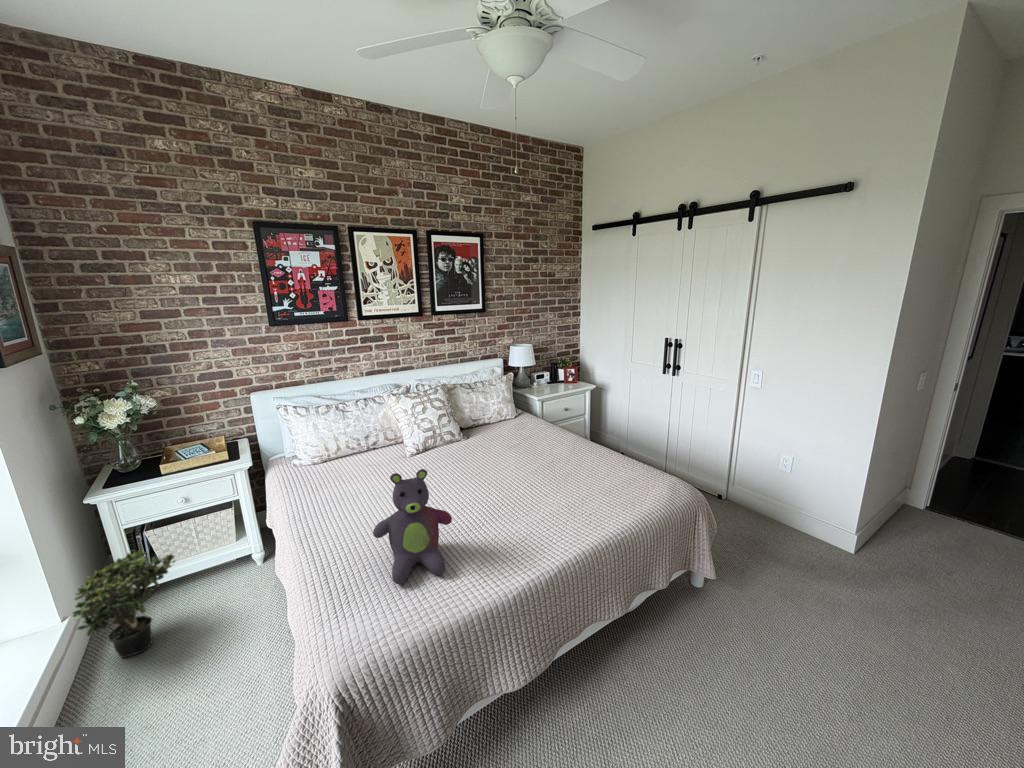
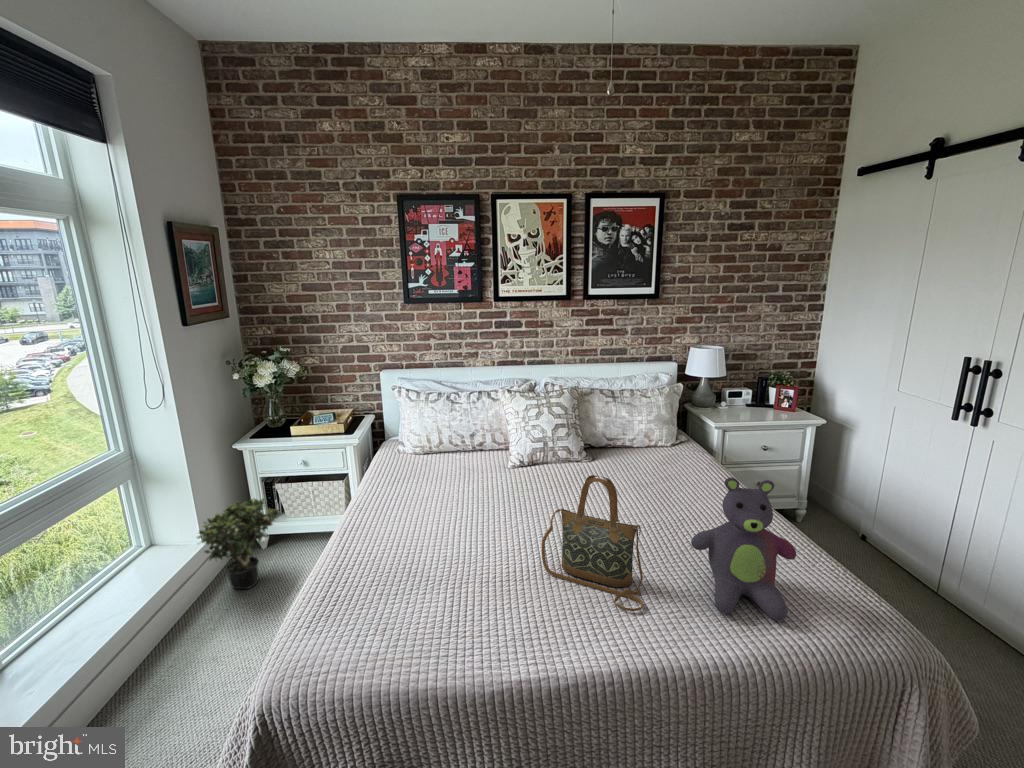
handbag: none [491,437,572,520] -> present [541,475,643,611]
stuffed bear: present [373,469,452,584] -> present [691,477,797,621]

